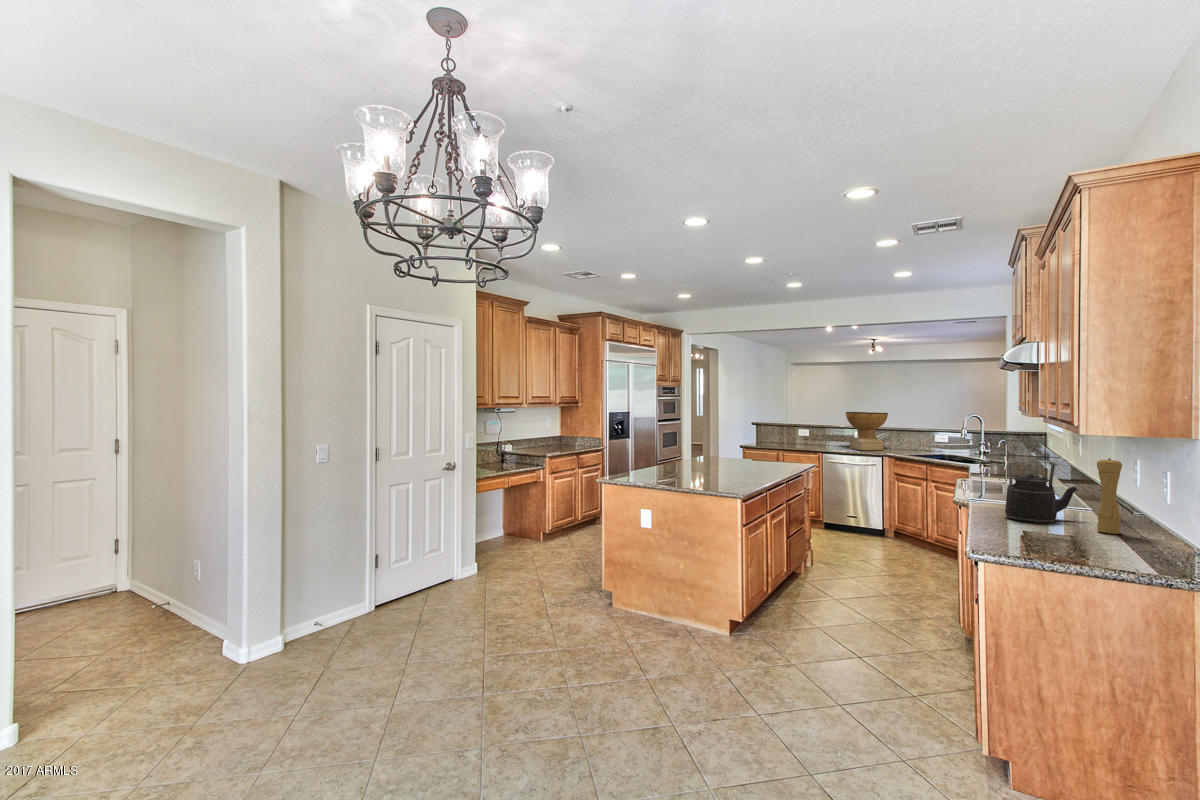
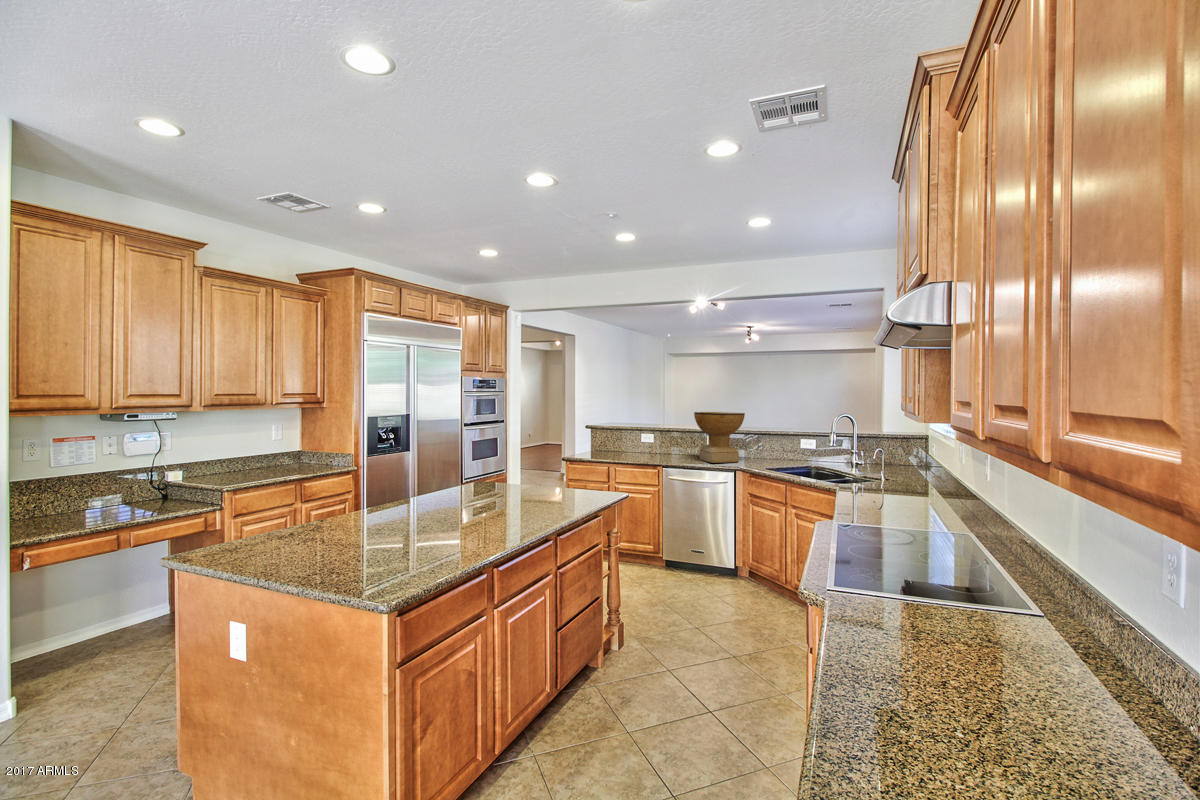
pepper mill: present [1097,459,1122,534] -> none [1091,558,1155,758]
kettle: present [1005,461,1078,523] -> none [882,540,1026,689]

